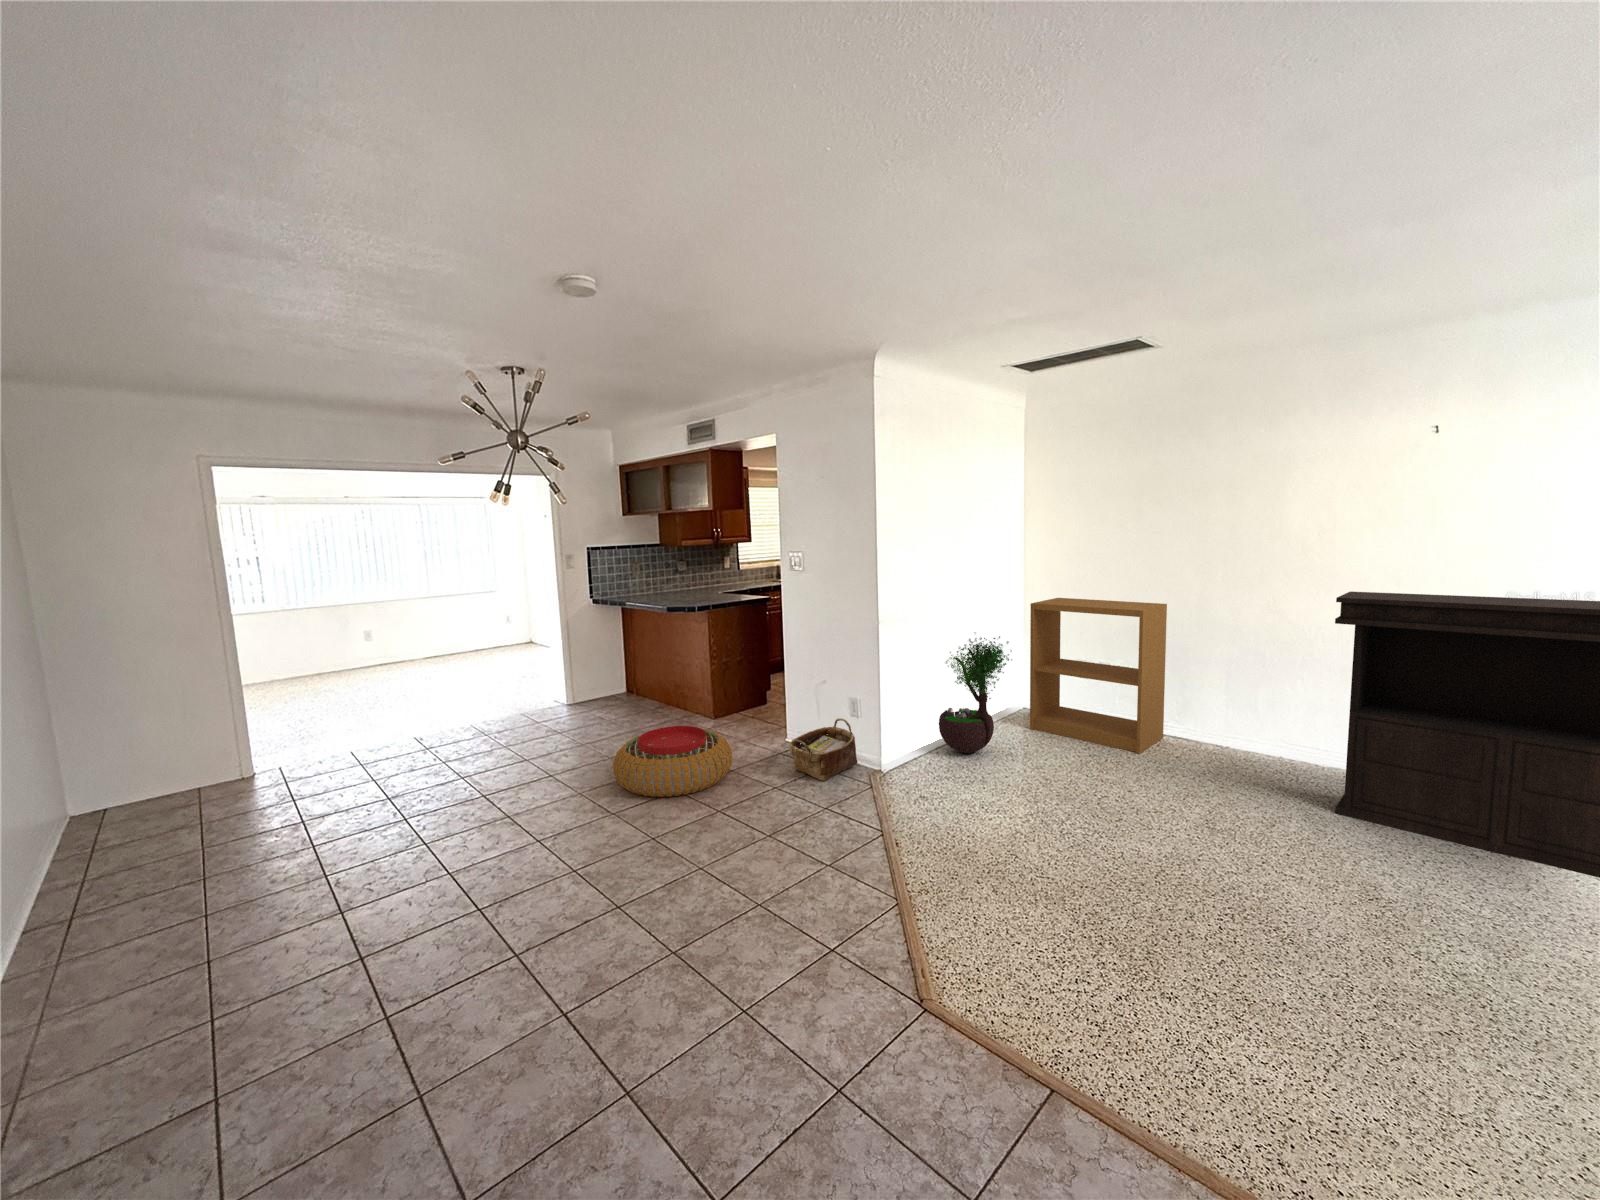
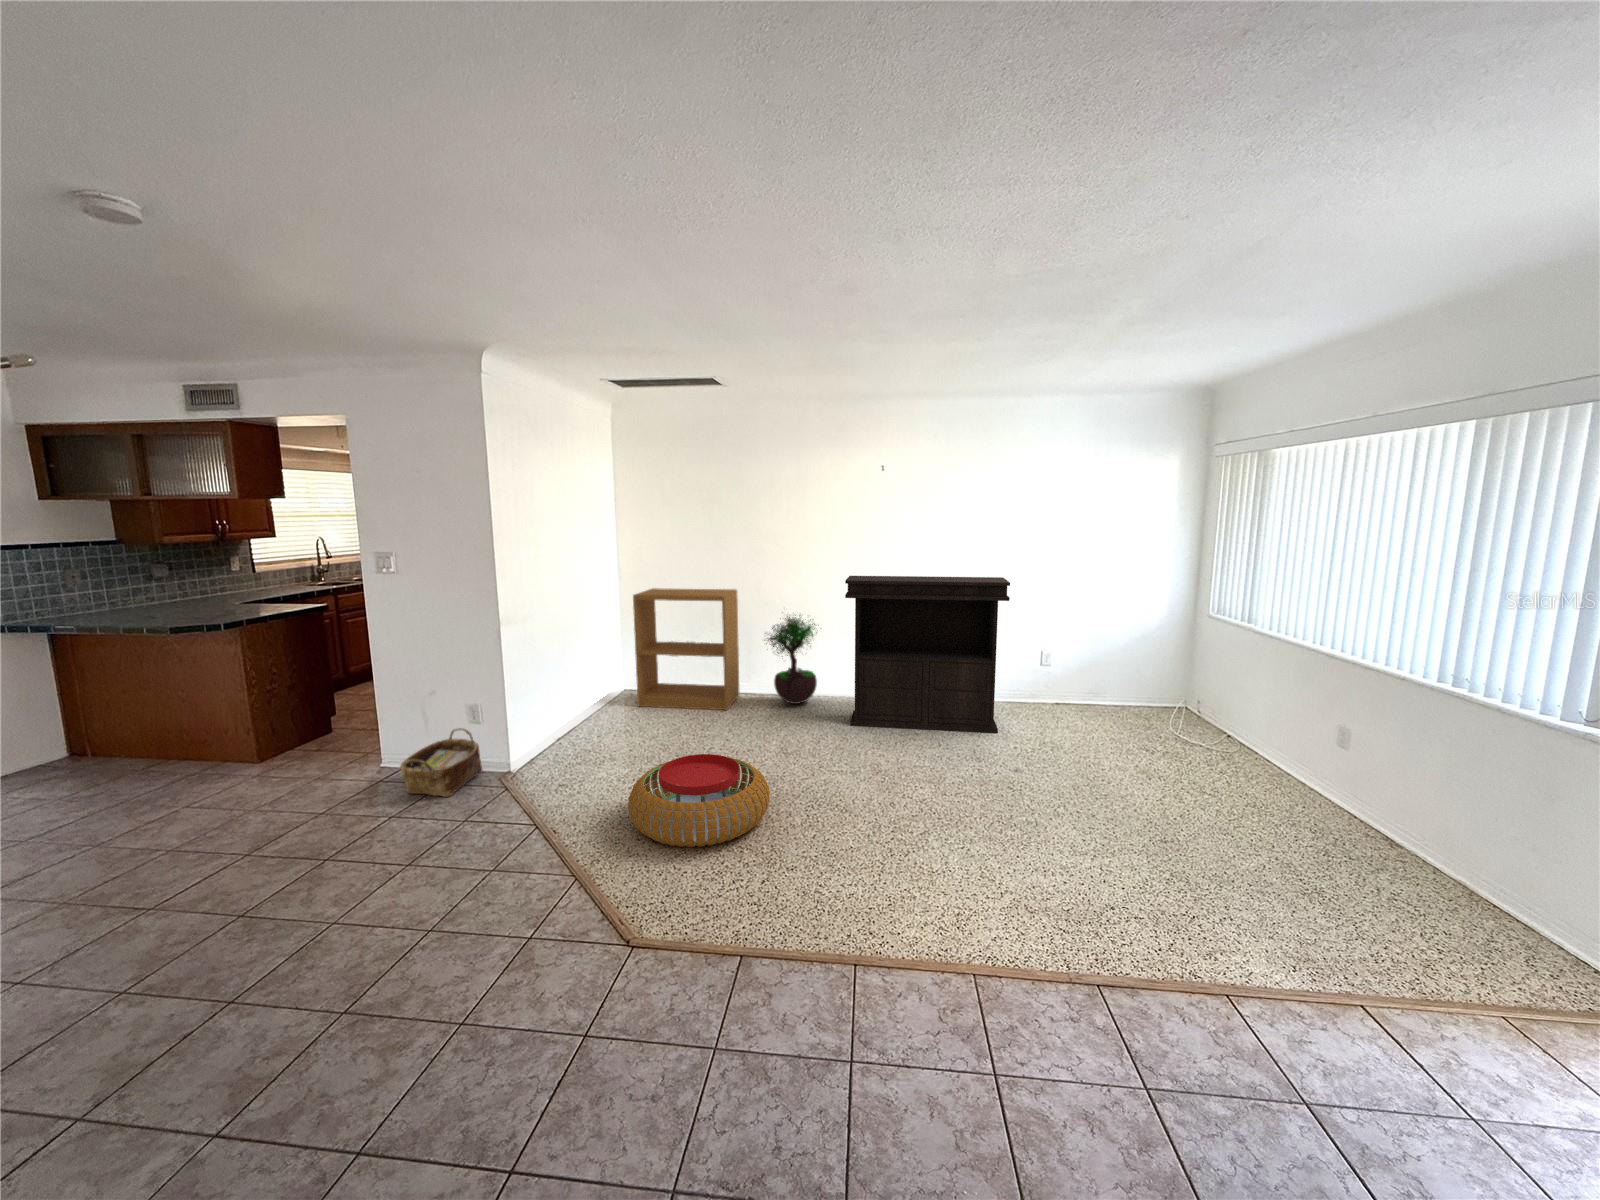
potted tree: present [939,636,1012,753] -> present [768,615,817,704]
pouf: present [613,726,733,797] -> present [628,754,770,847]

